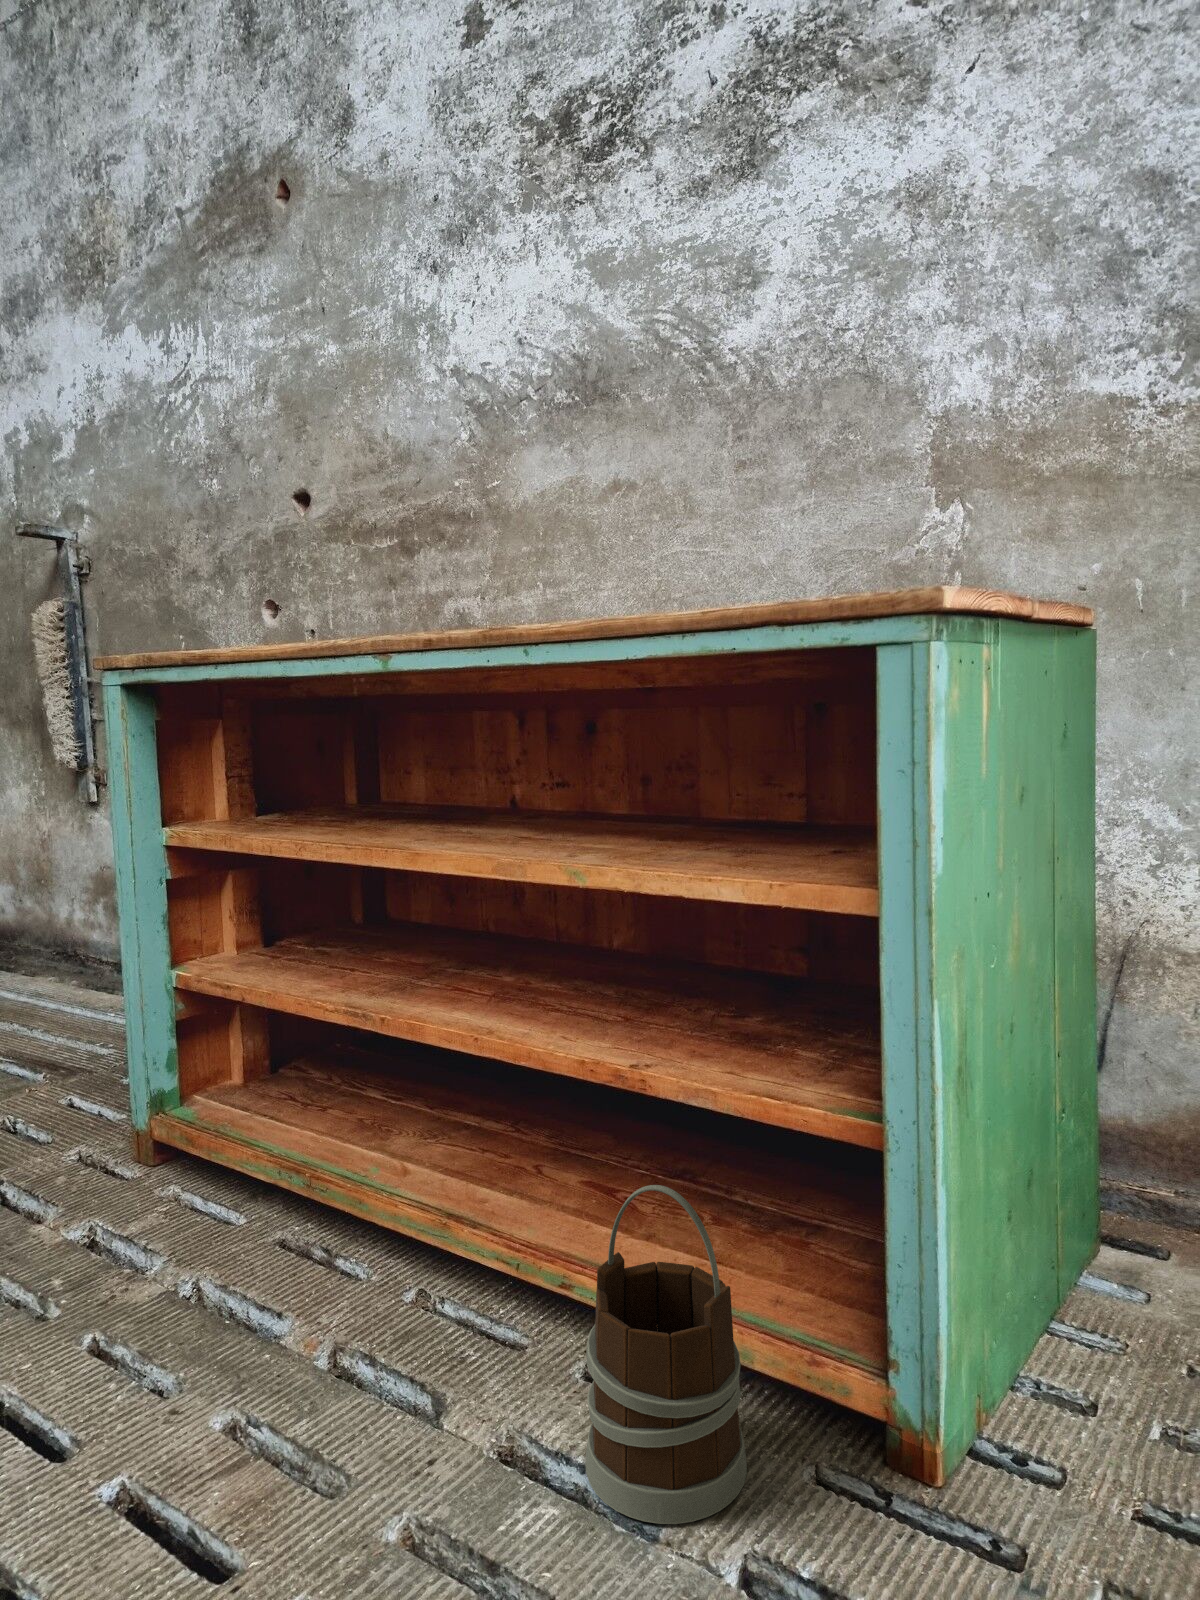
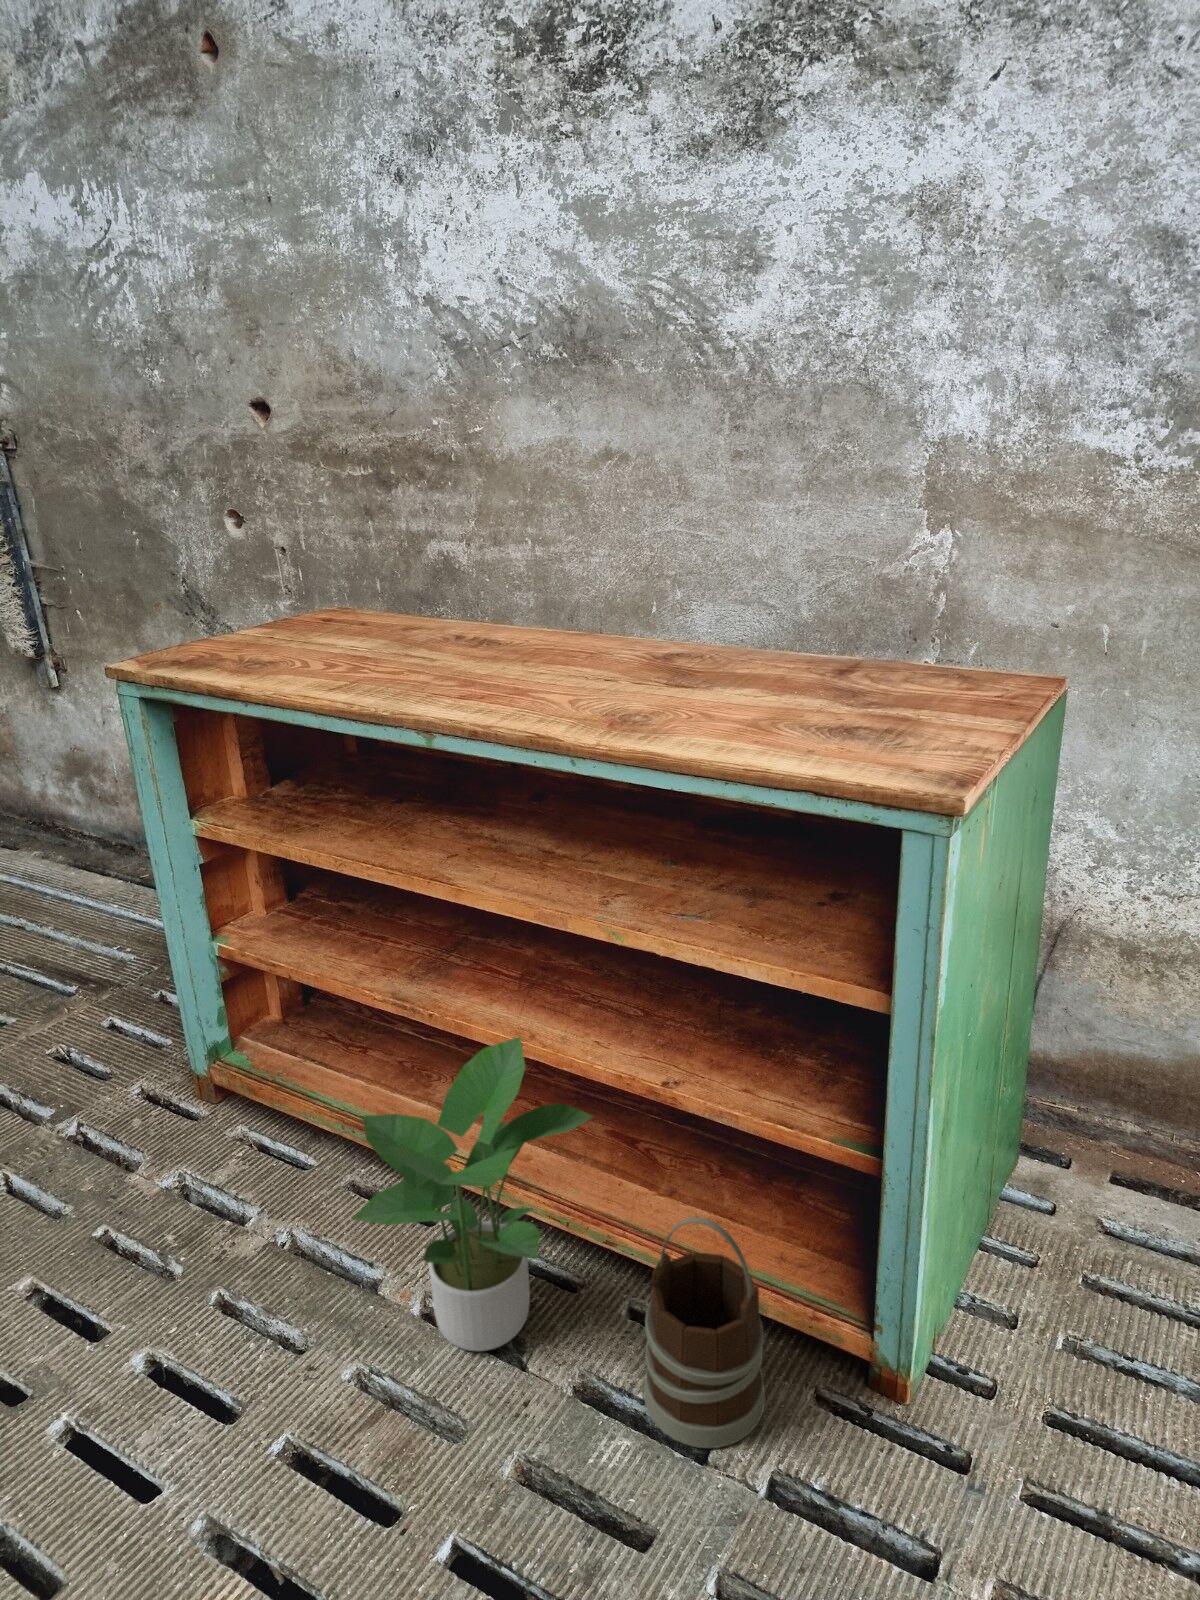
potted plant: none [239,999,545,1403] -> present [351,1037,593,1351]

